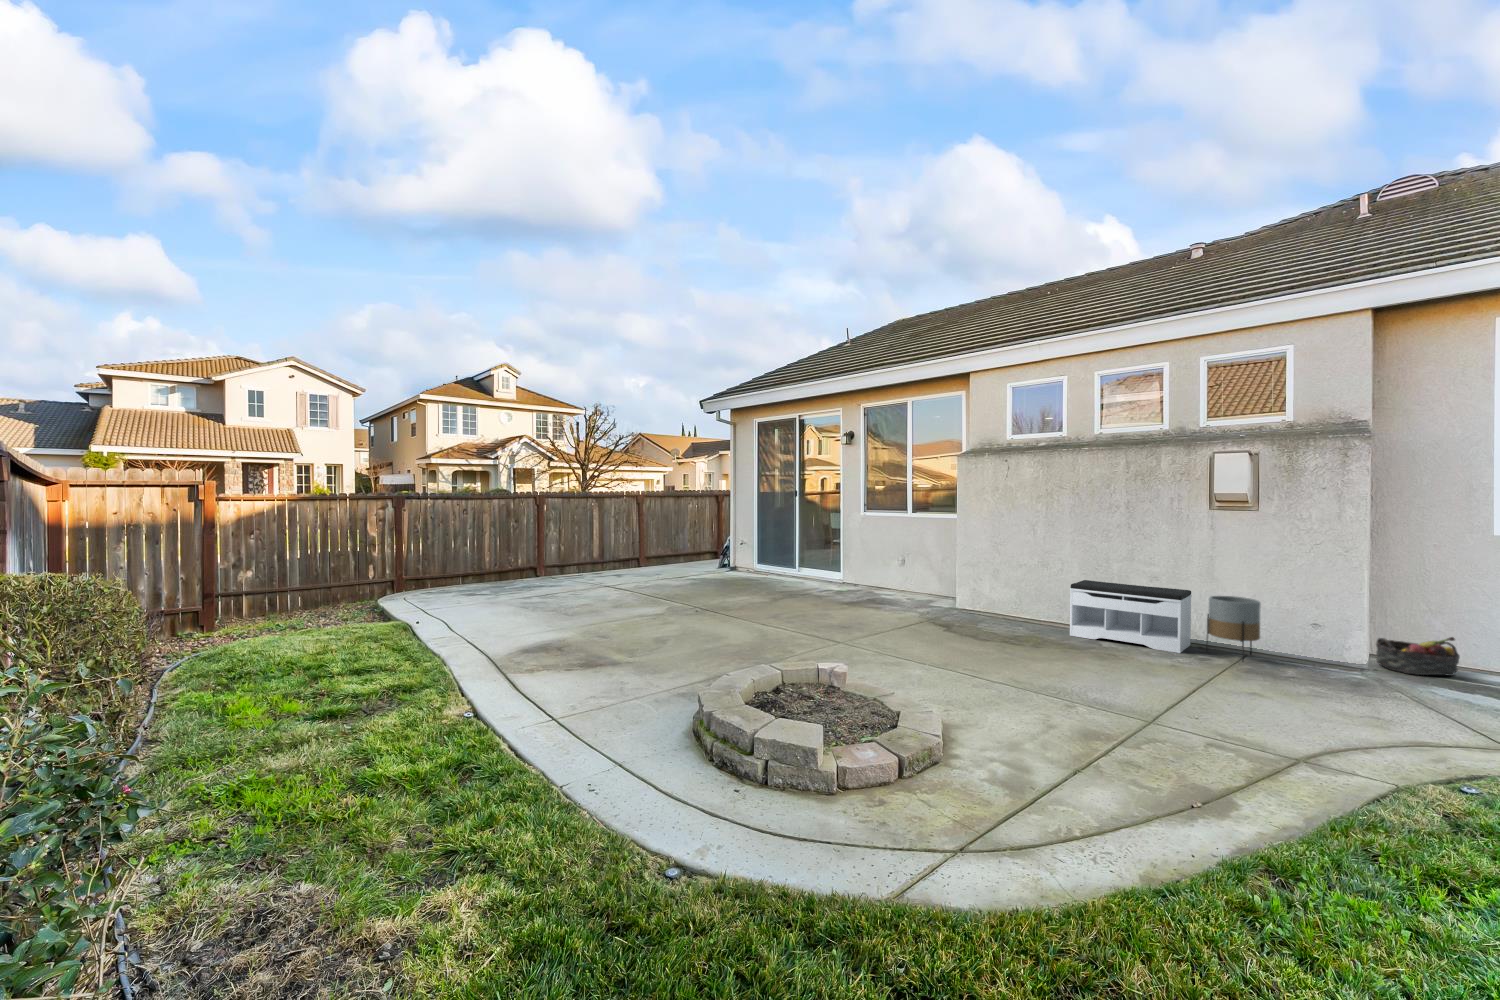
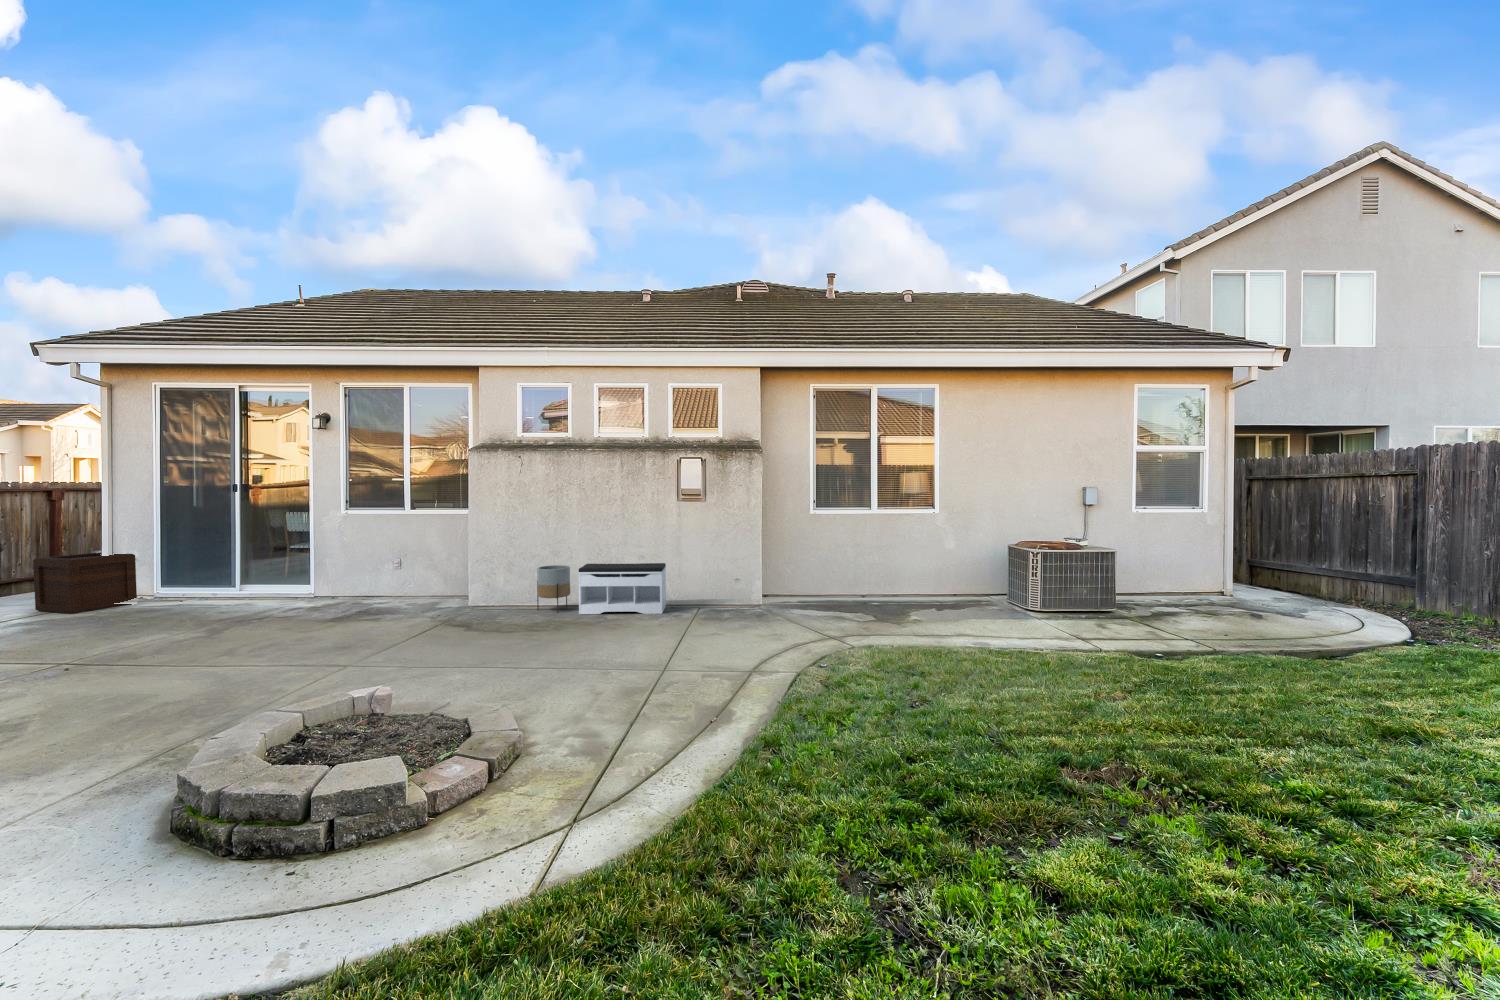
wooden crate: none [696,535,743,575] -> present [33,552,137,614]
planter: present [1206,596,1261,661] -> present [537,565,570,612]
basket: present [1376,637,1460,676] -> none [768,575,805,603]

